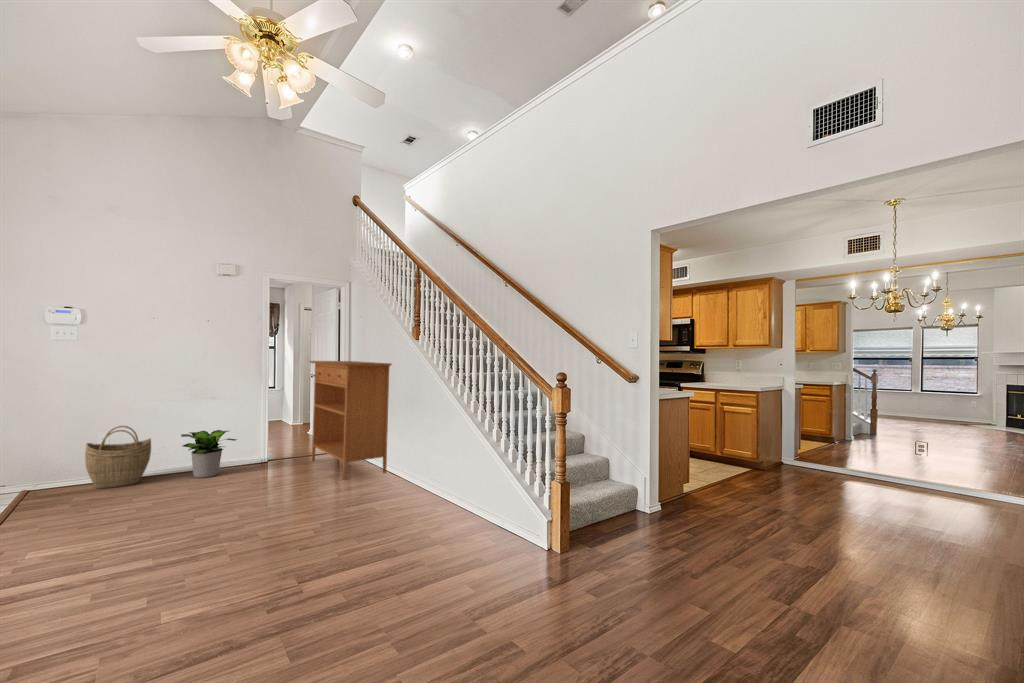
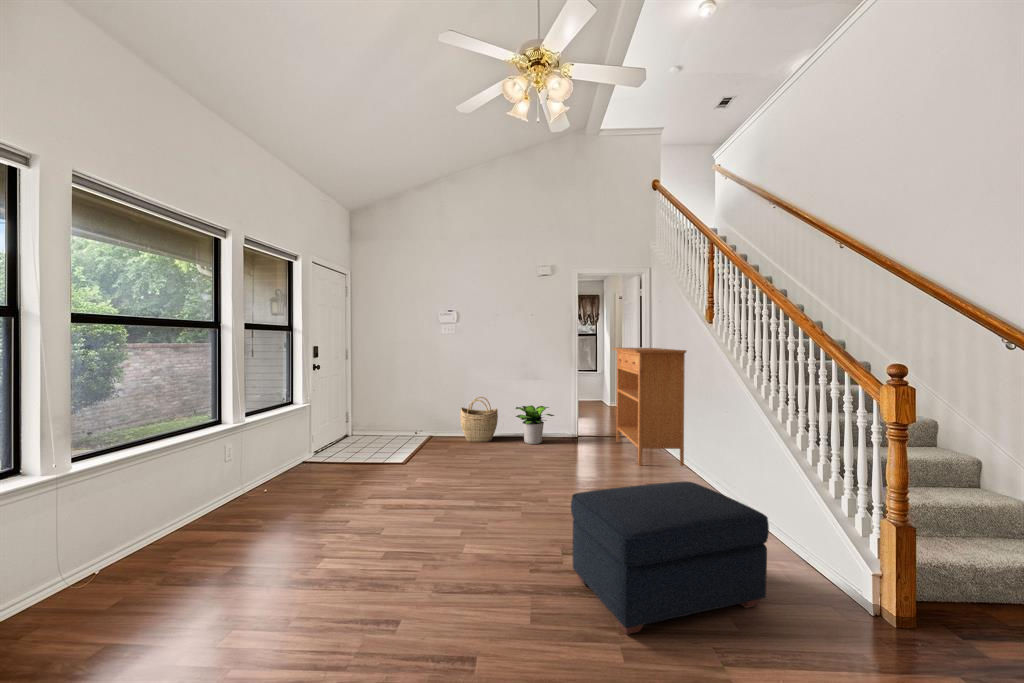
ottoman: none [317,481,489,631] -> present [571,481,769,634]

